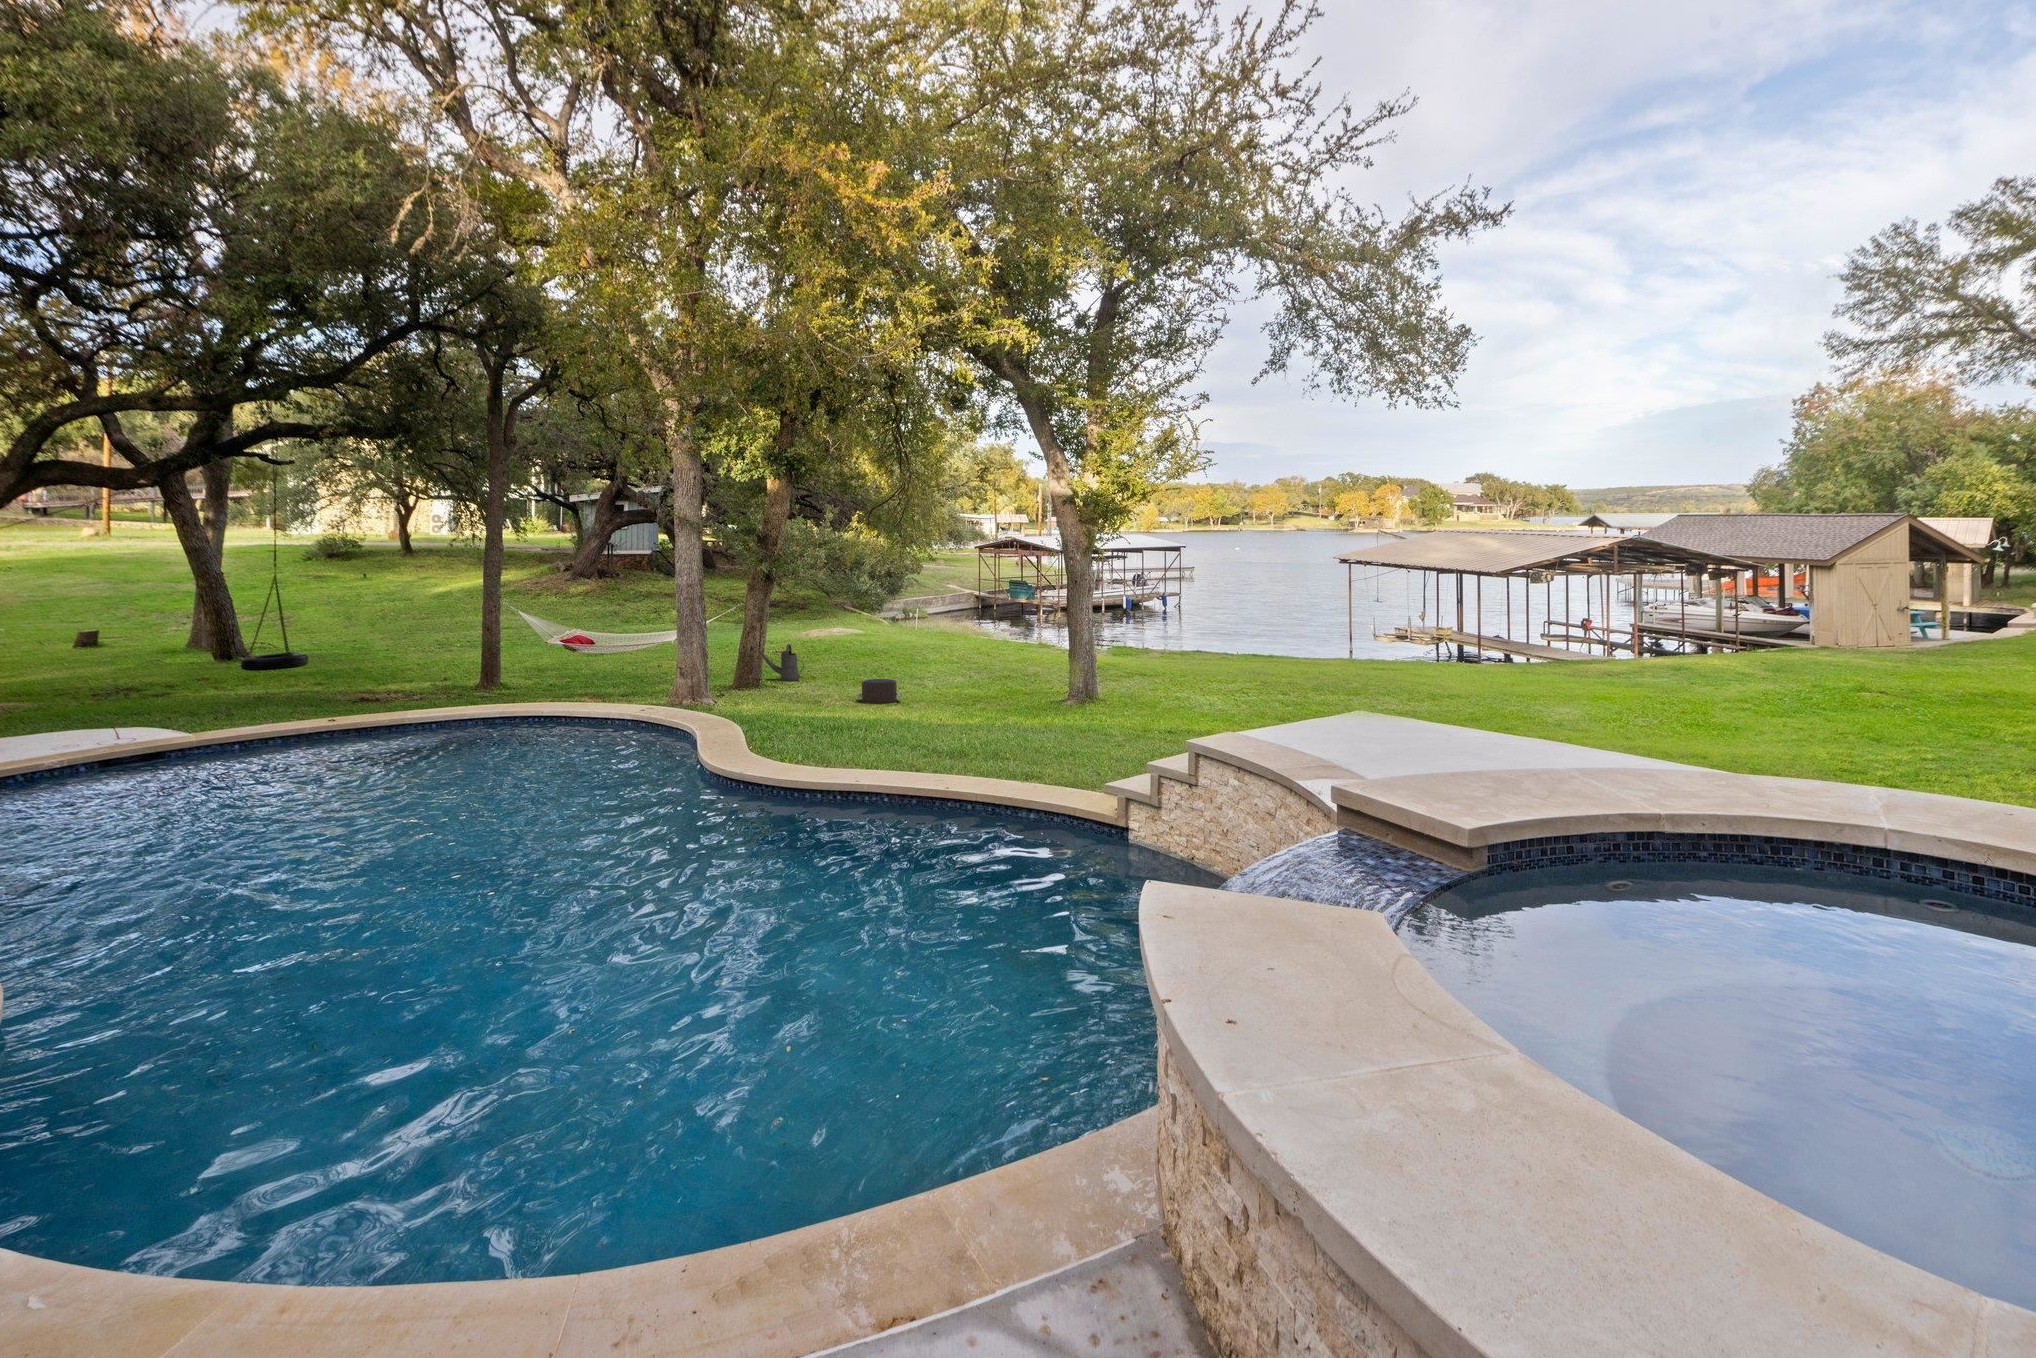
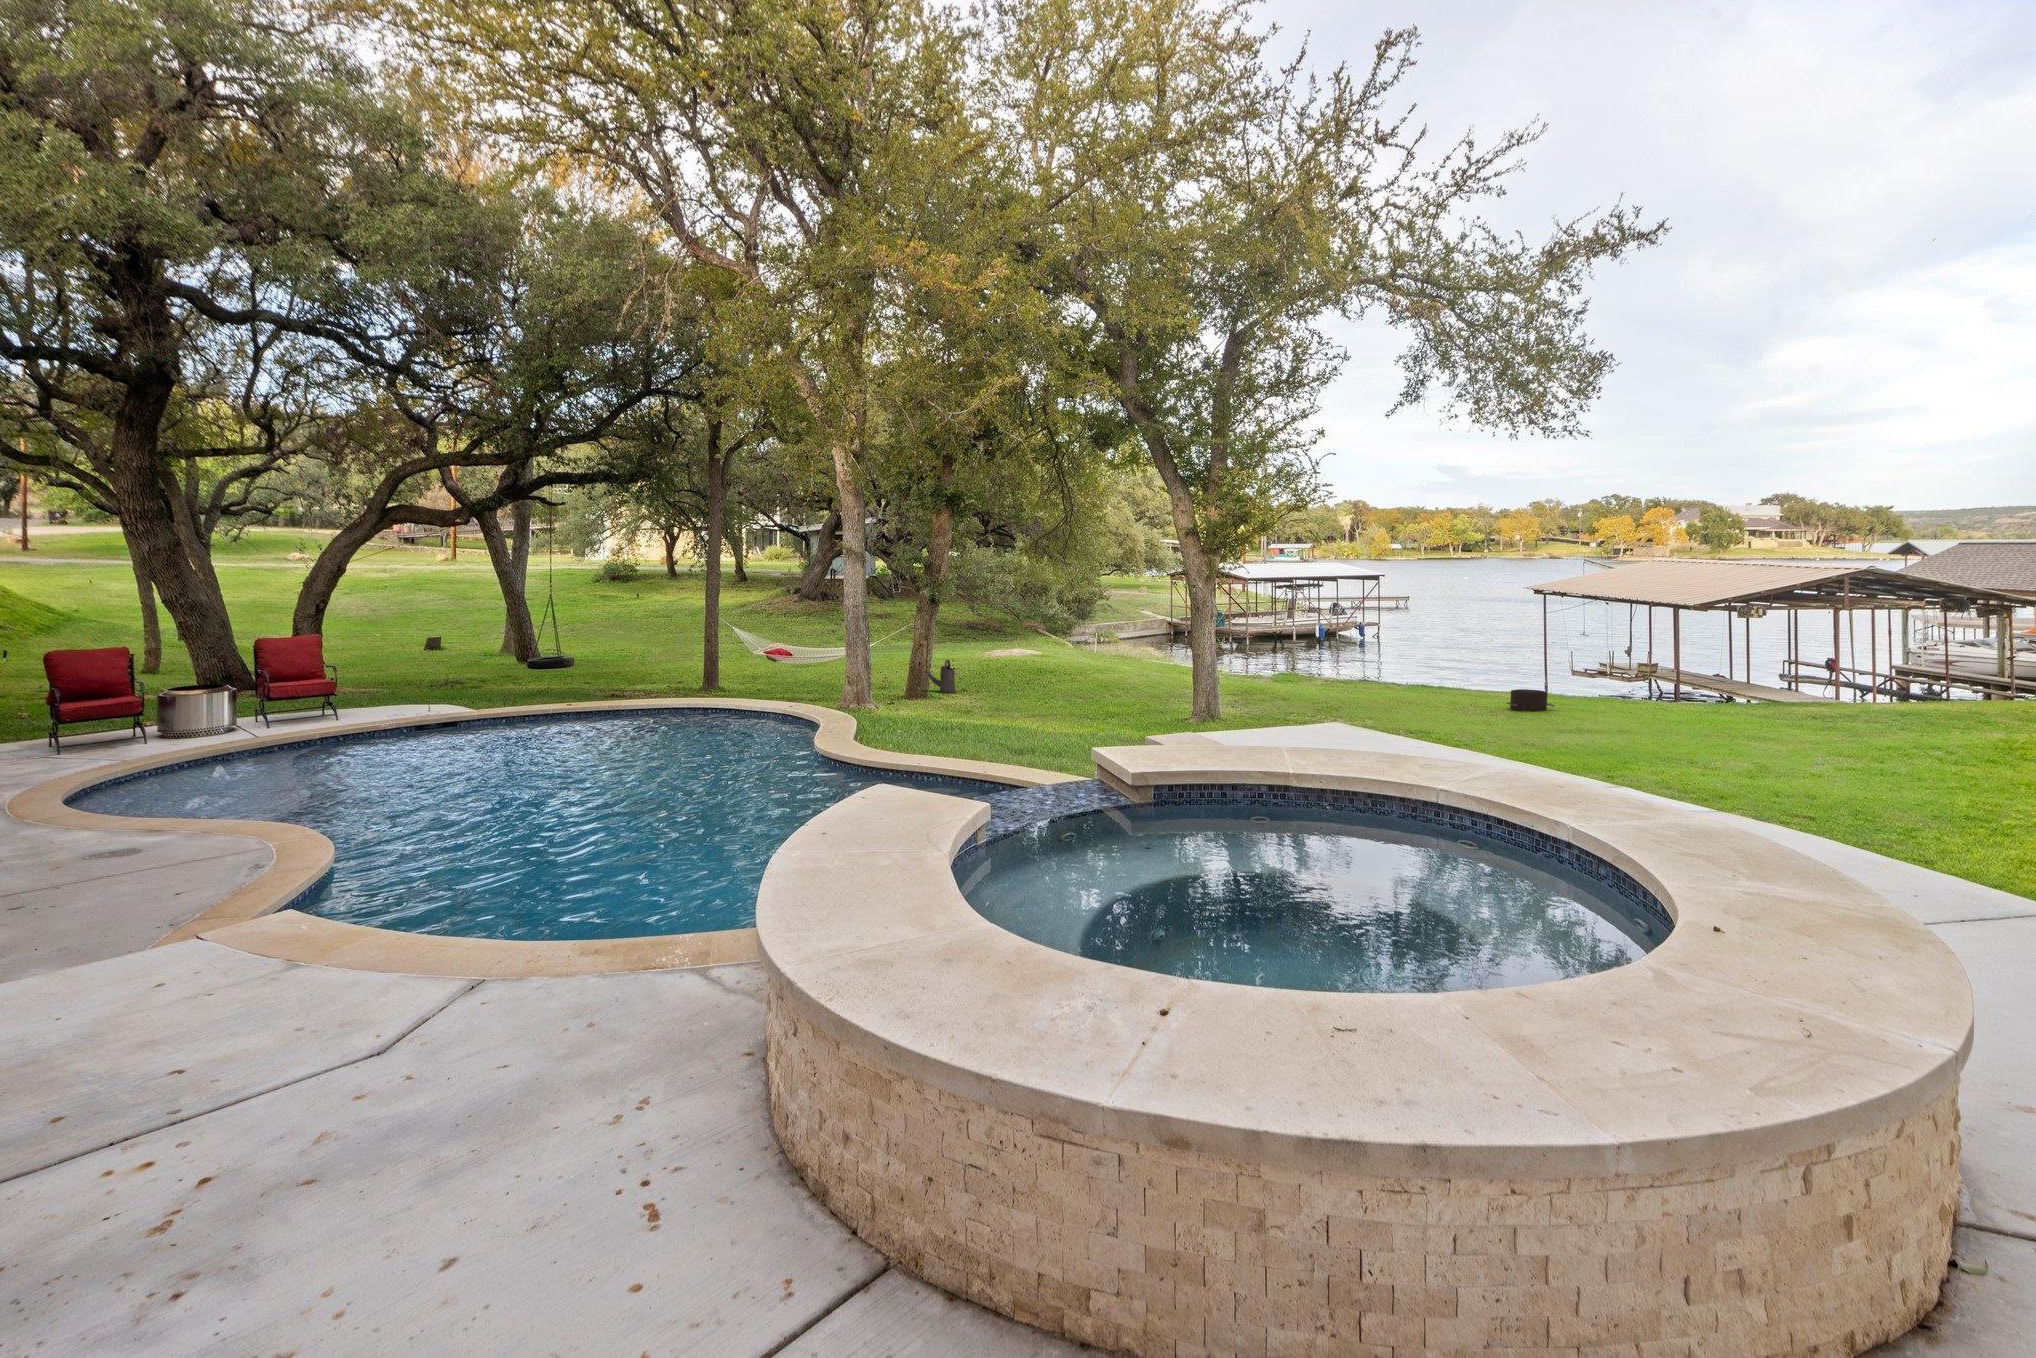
pouf: present [858,679,902,703] -> present [1507,689,1555,712]

